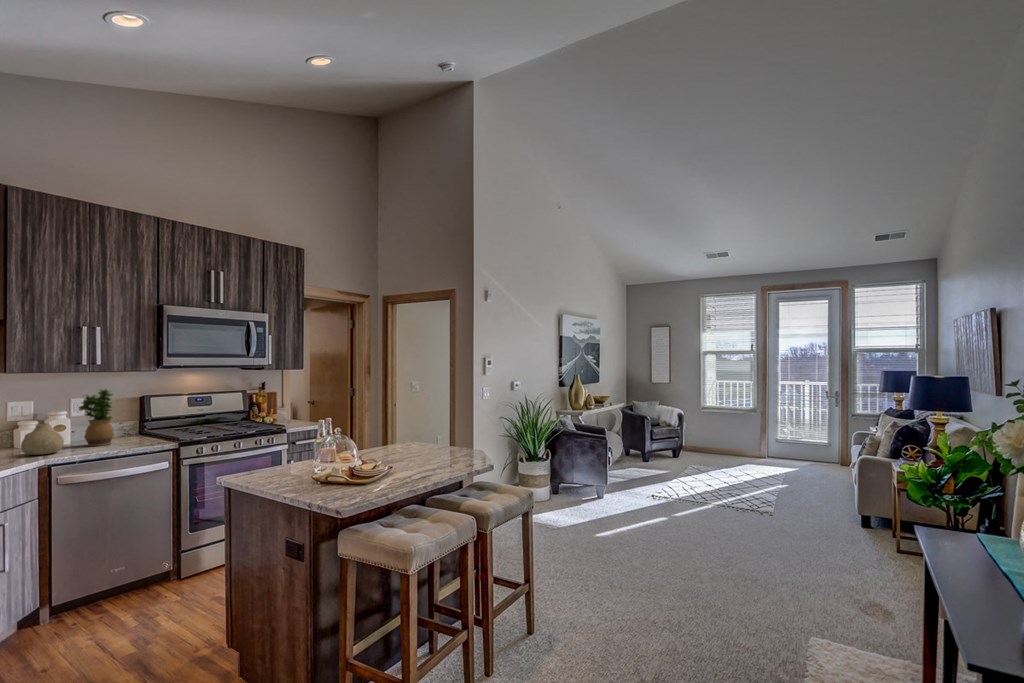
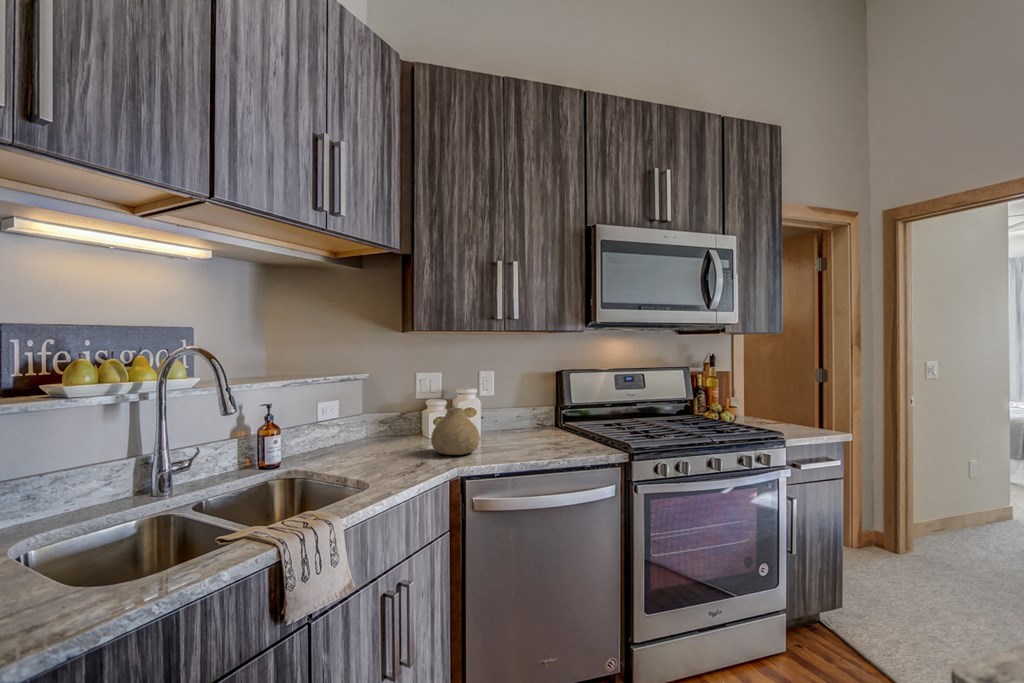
potted plant: present [79,389,114,446] -> none [492,357,537,445]

